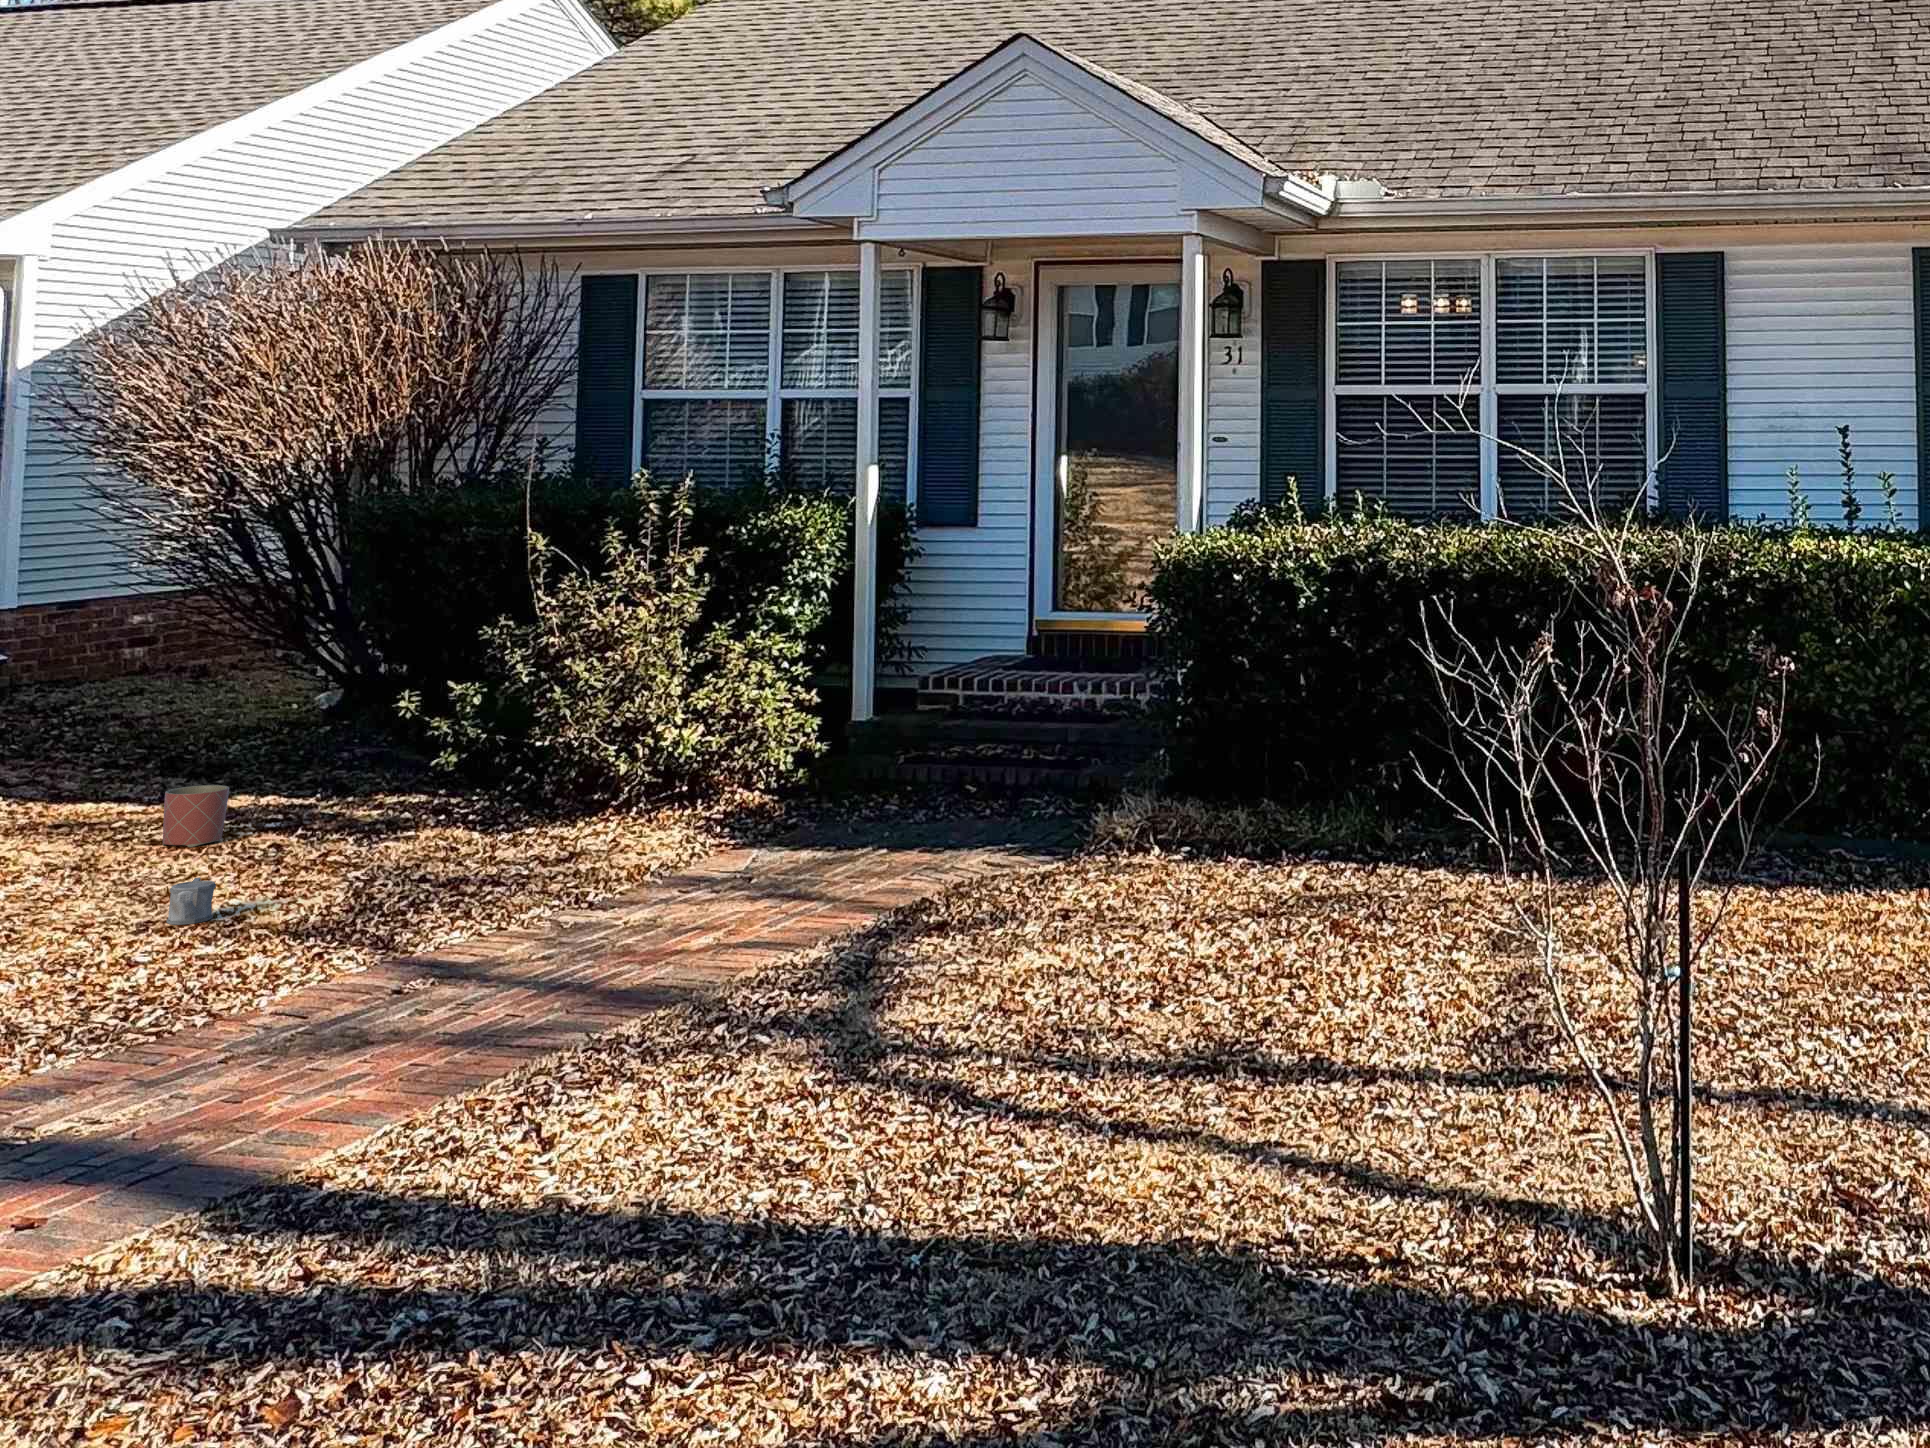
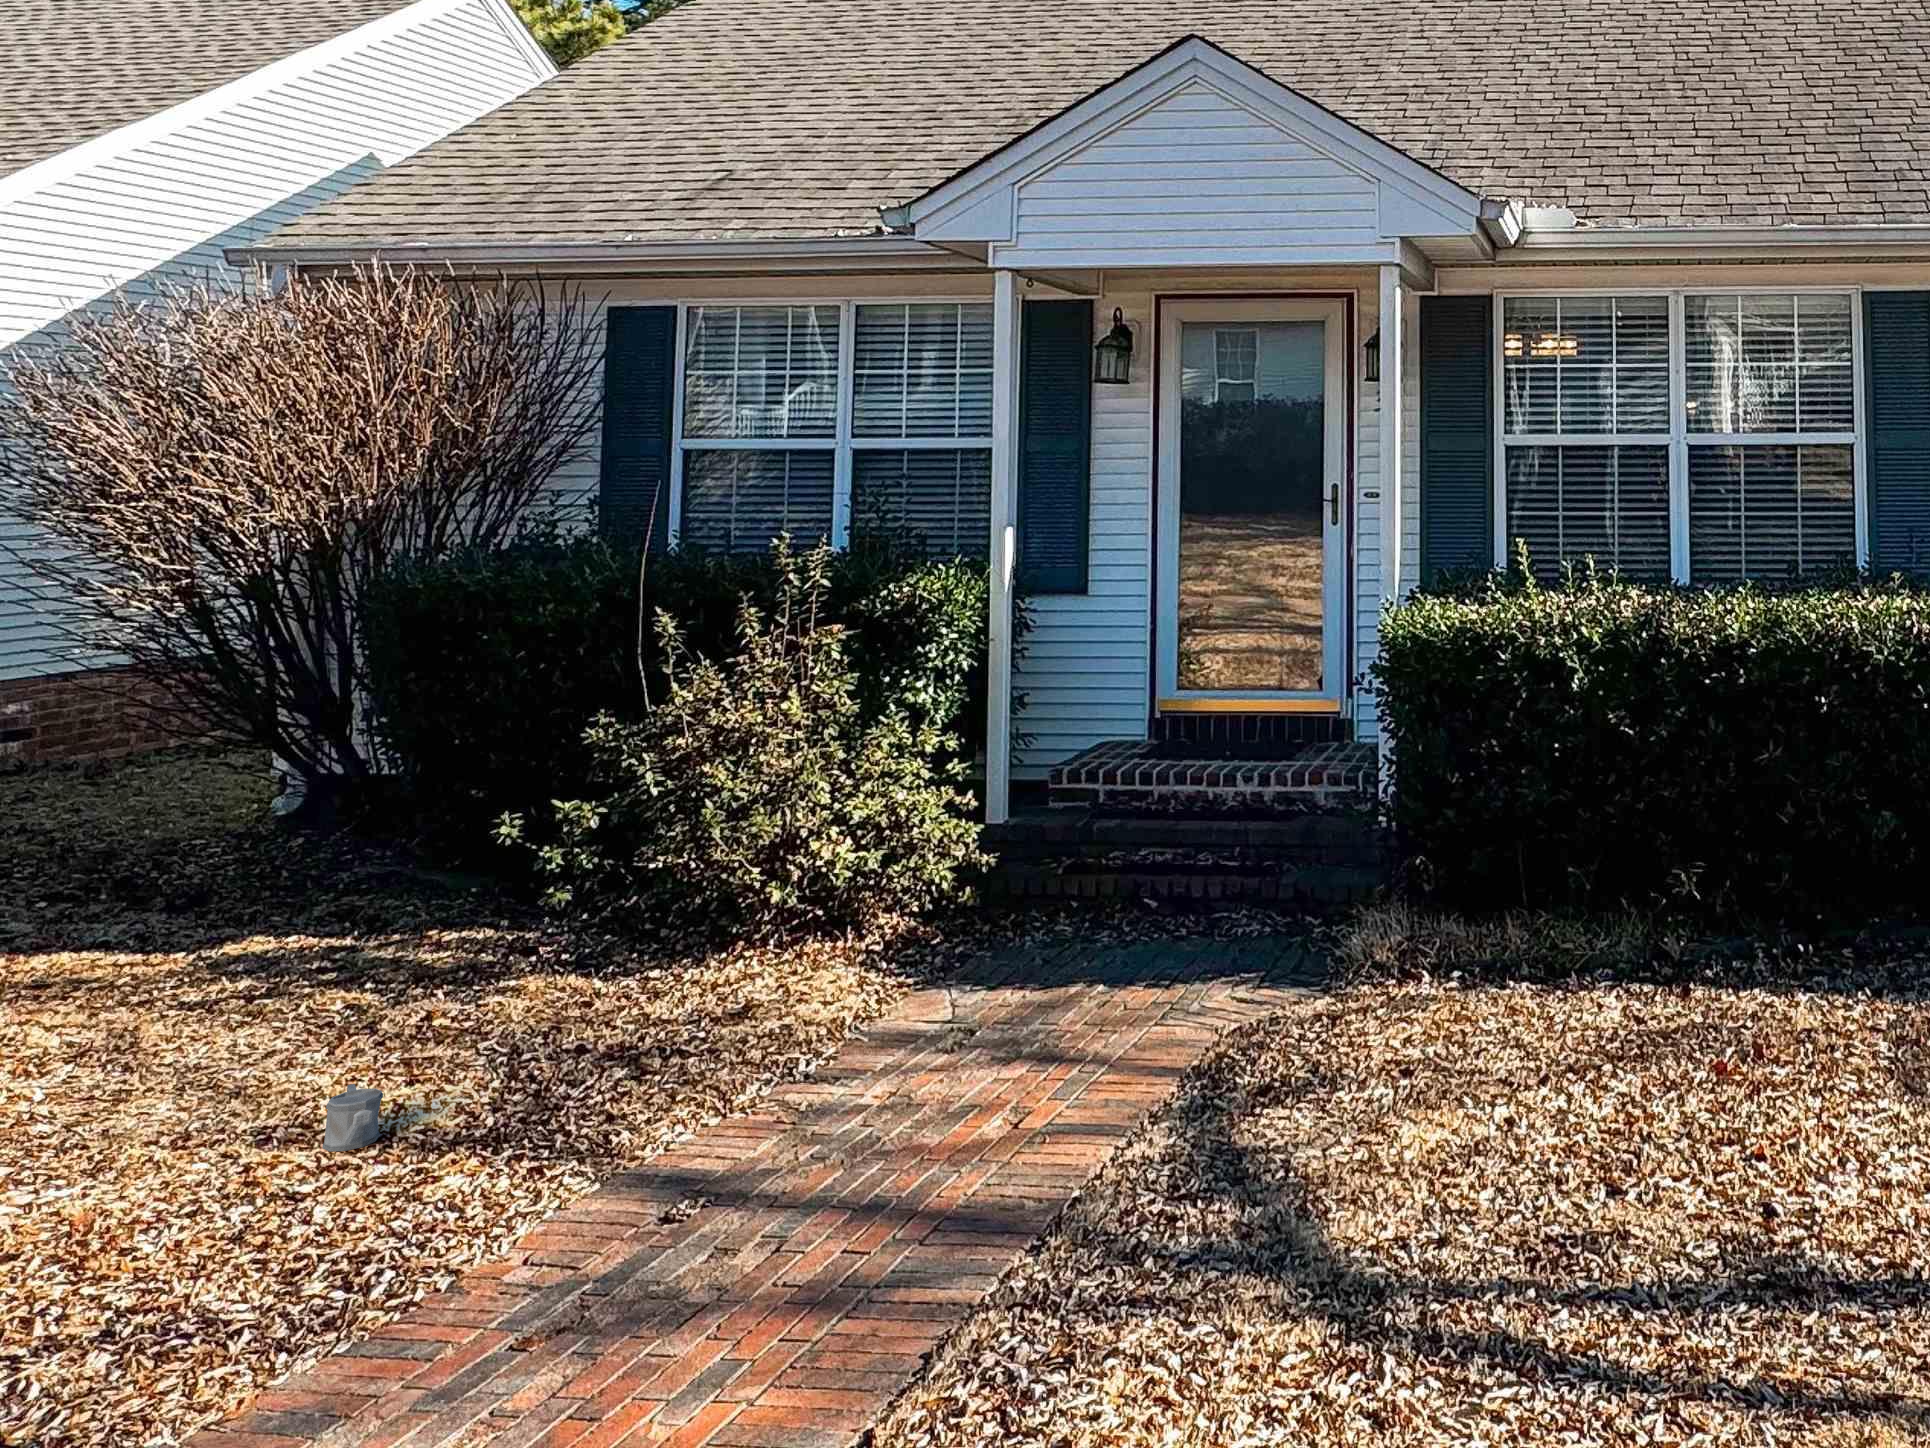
planter: present [163,785,229,847] -> none [211,941,294,1022]

